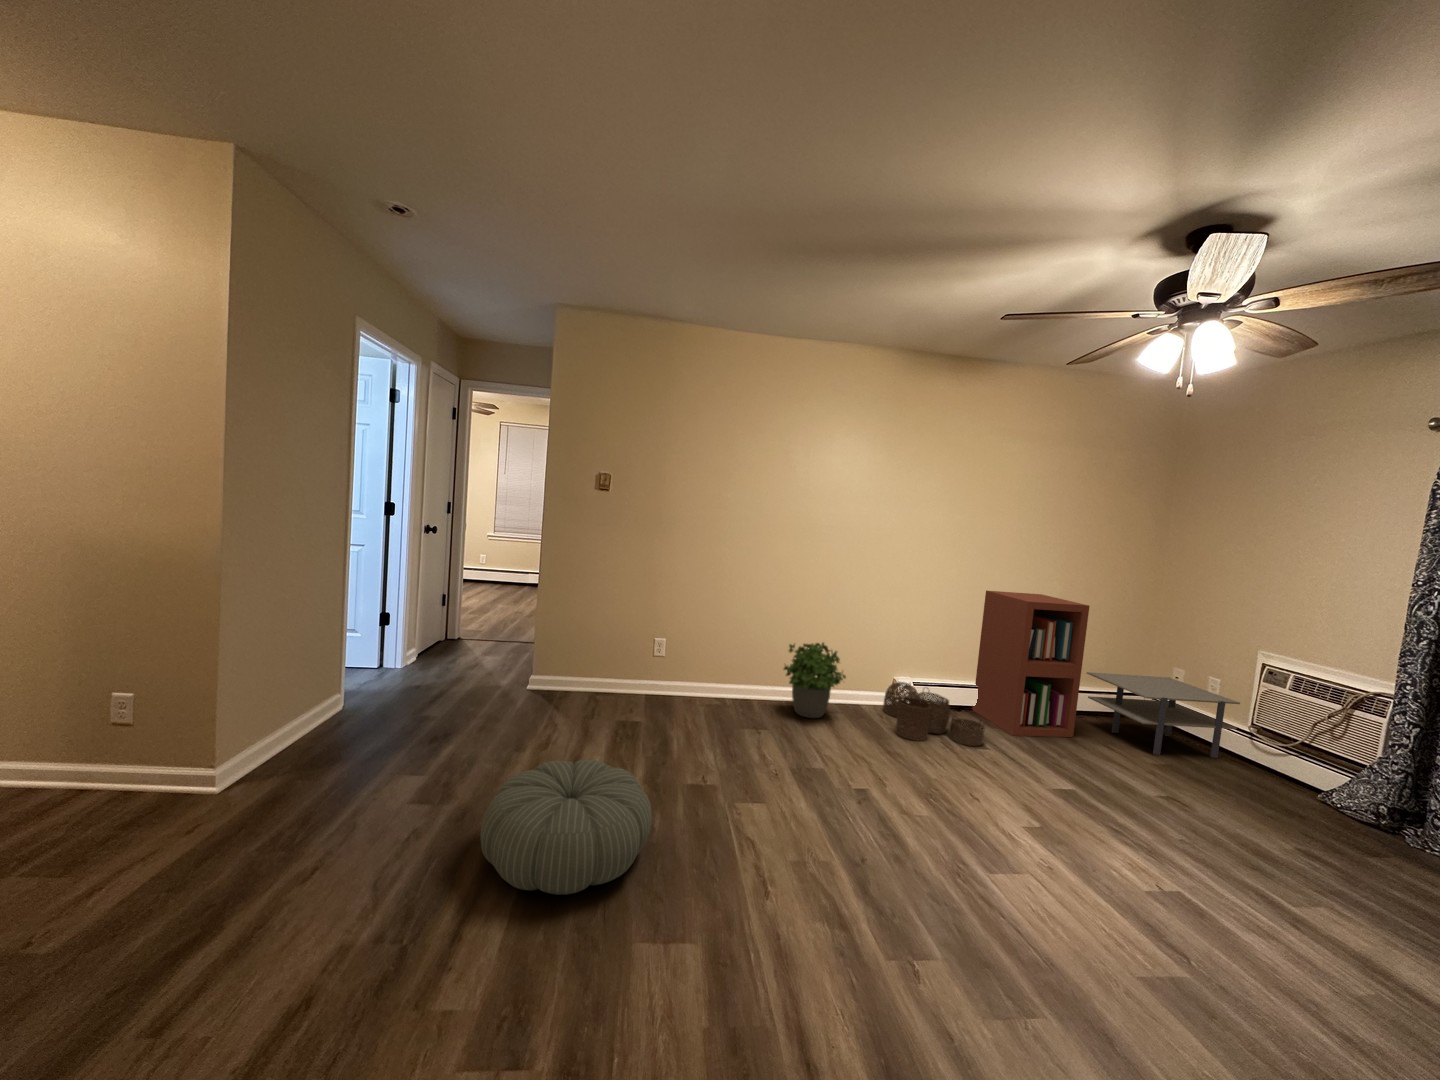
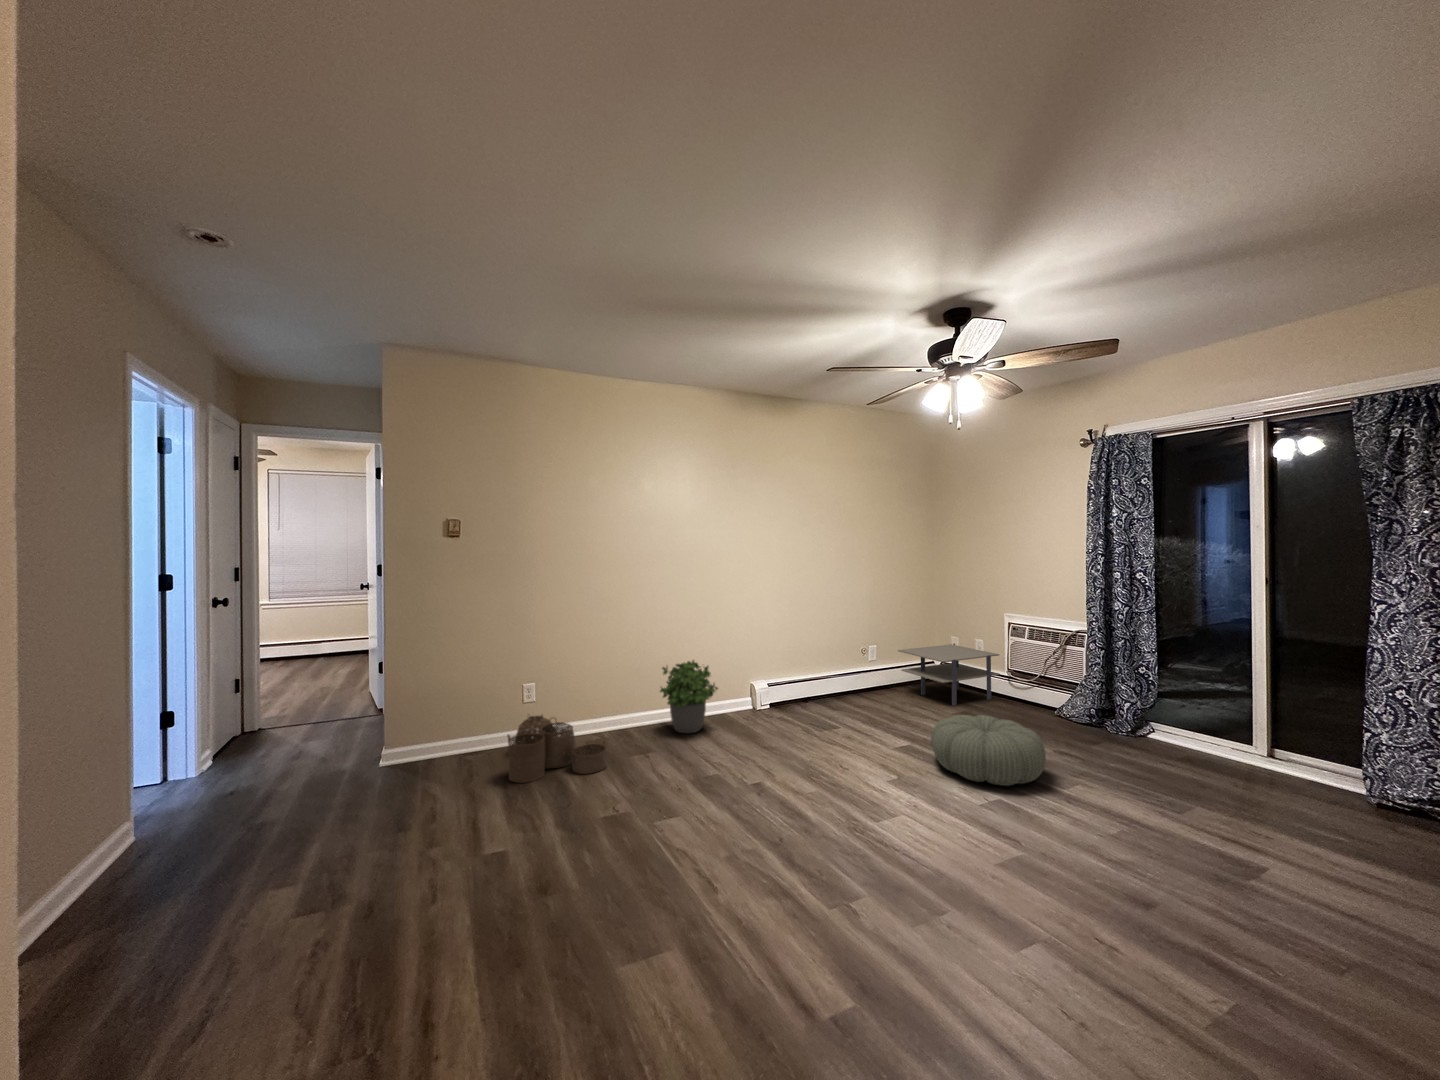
bookshelf: present [972,591,1090,737] -> none [819,591,897,713]
woven basket: present [883,682,985,746] -> present [508,714,606,783]
pouf: present [480,760,652,895] -> present [931,715,1046,786]

